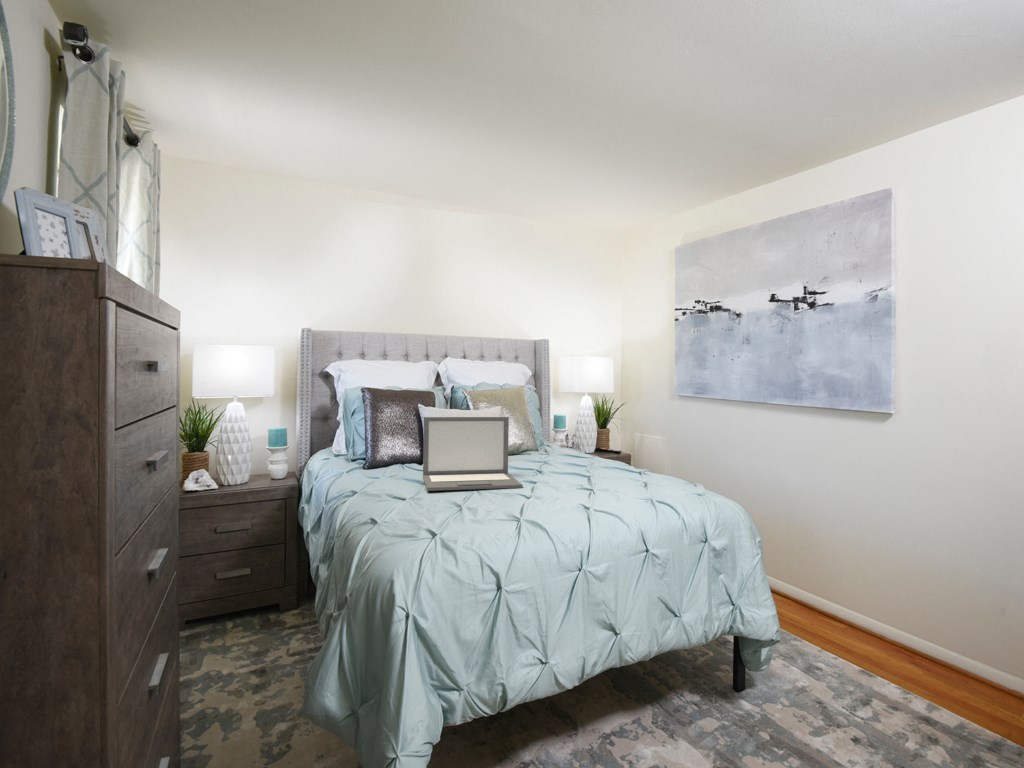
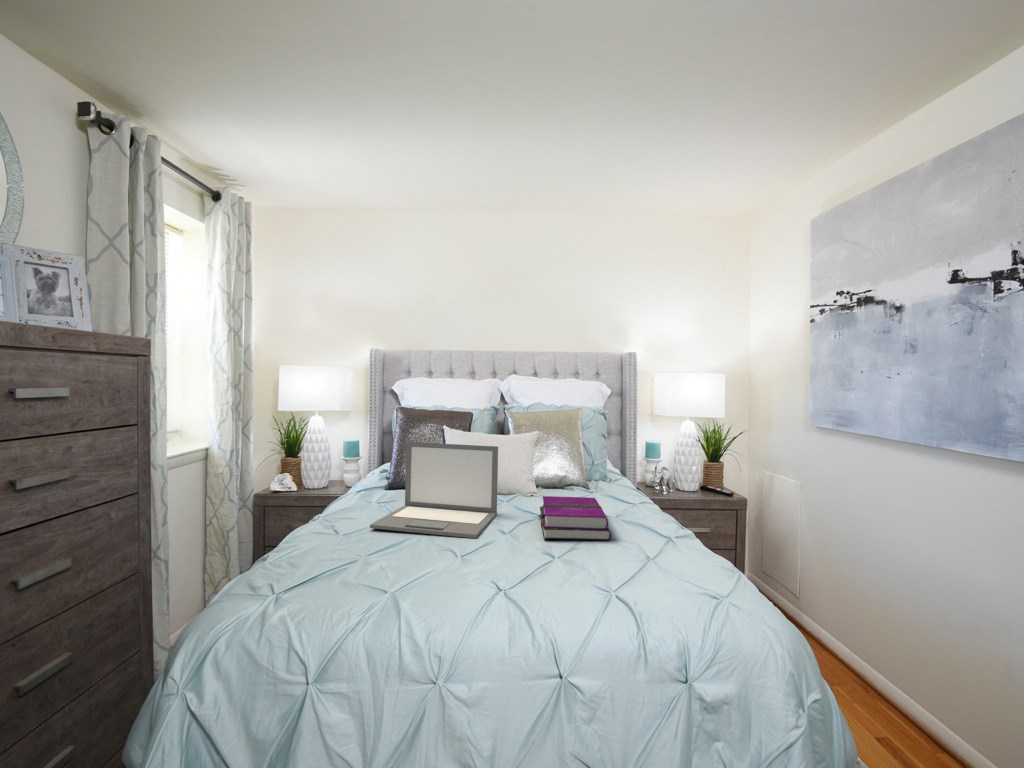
hardback book: none [541,454,614,482] -> present [540,496,611,540]

